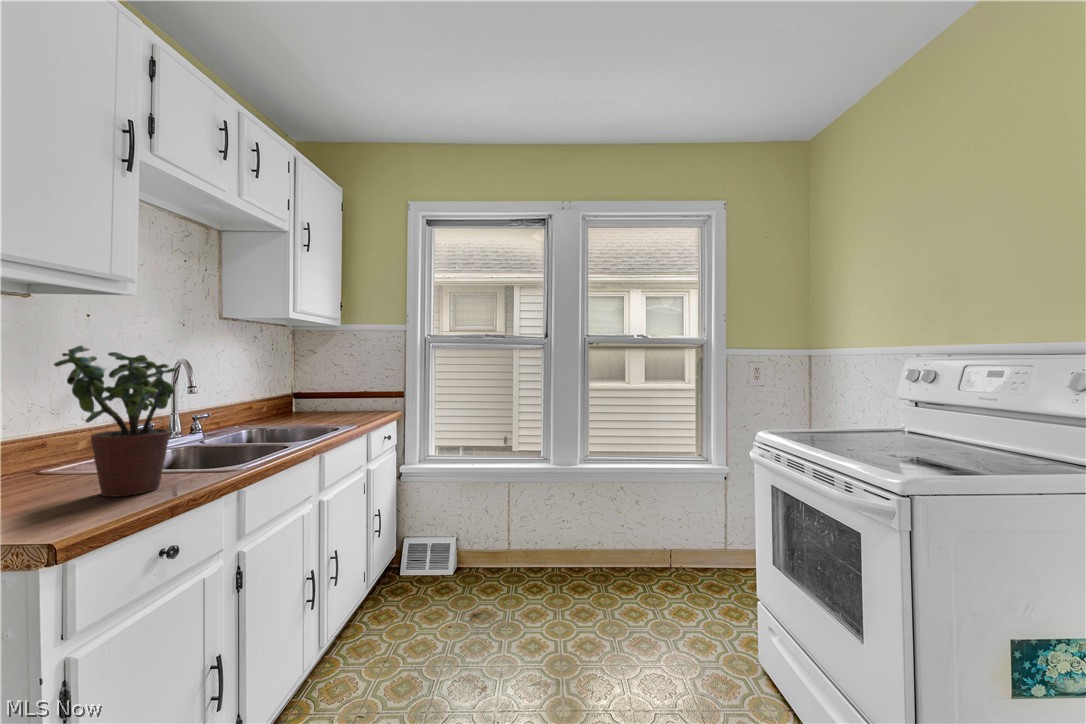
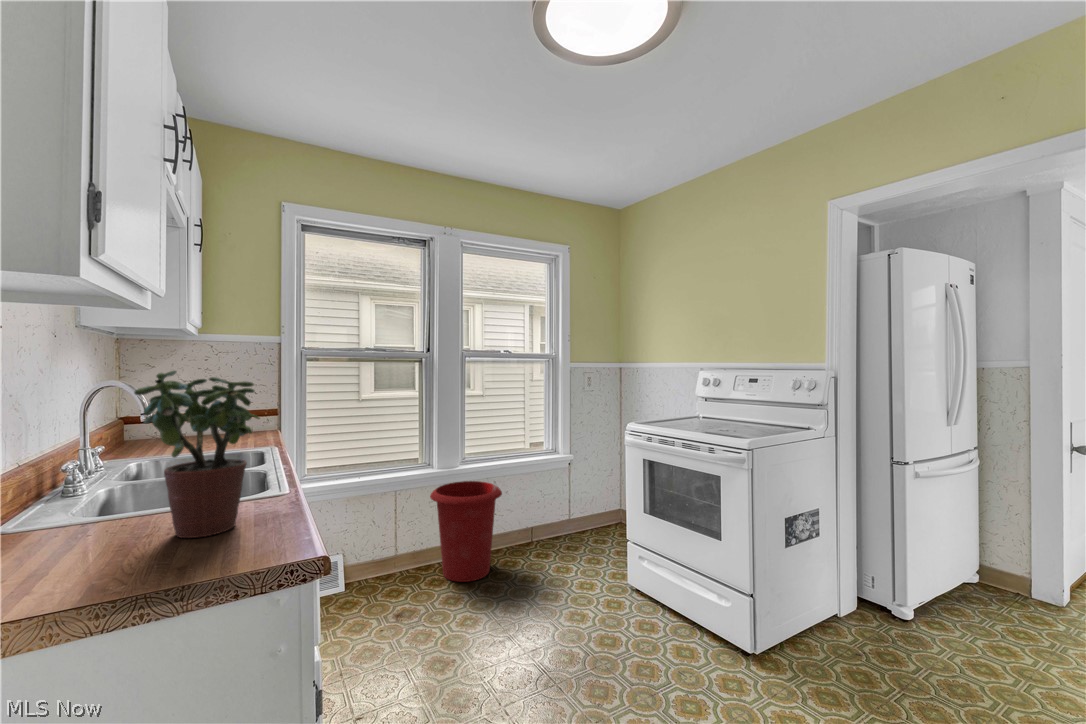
waste bin: none [532,484,614,599] -> present [430,481,502,582]

